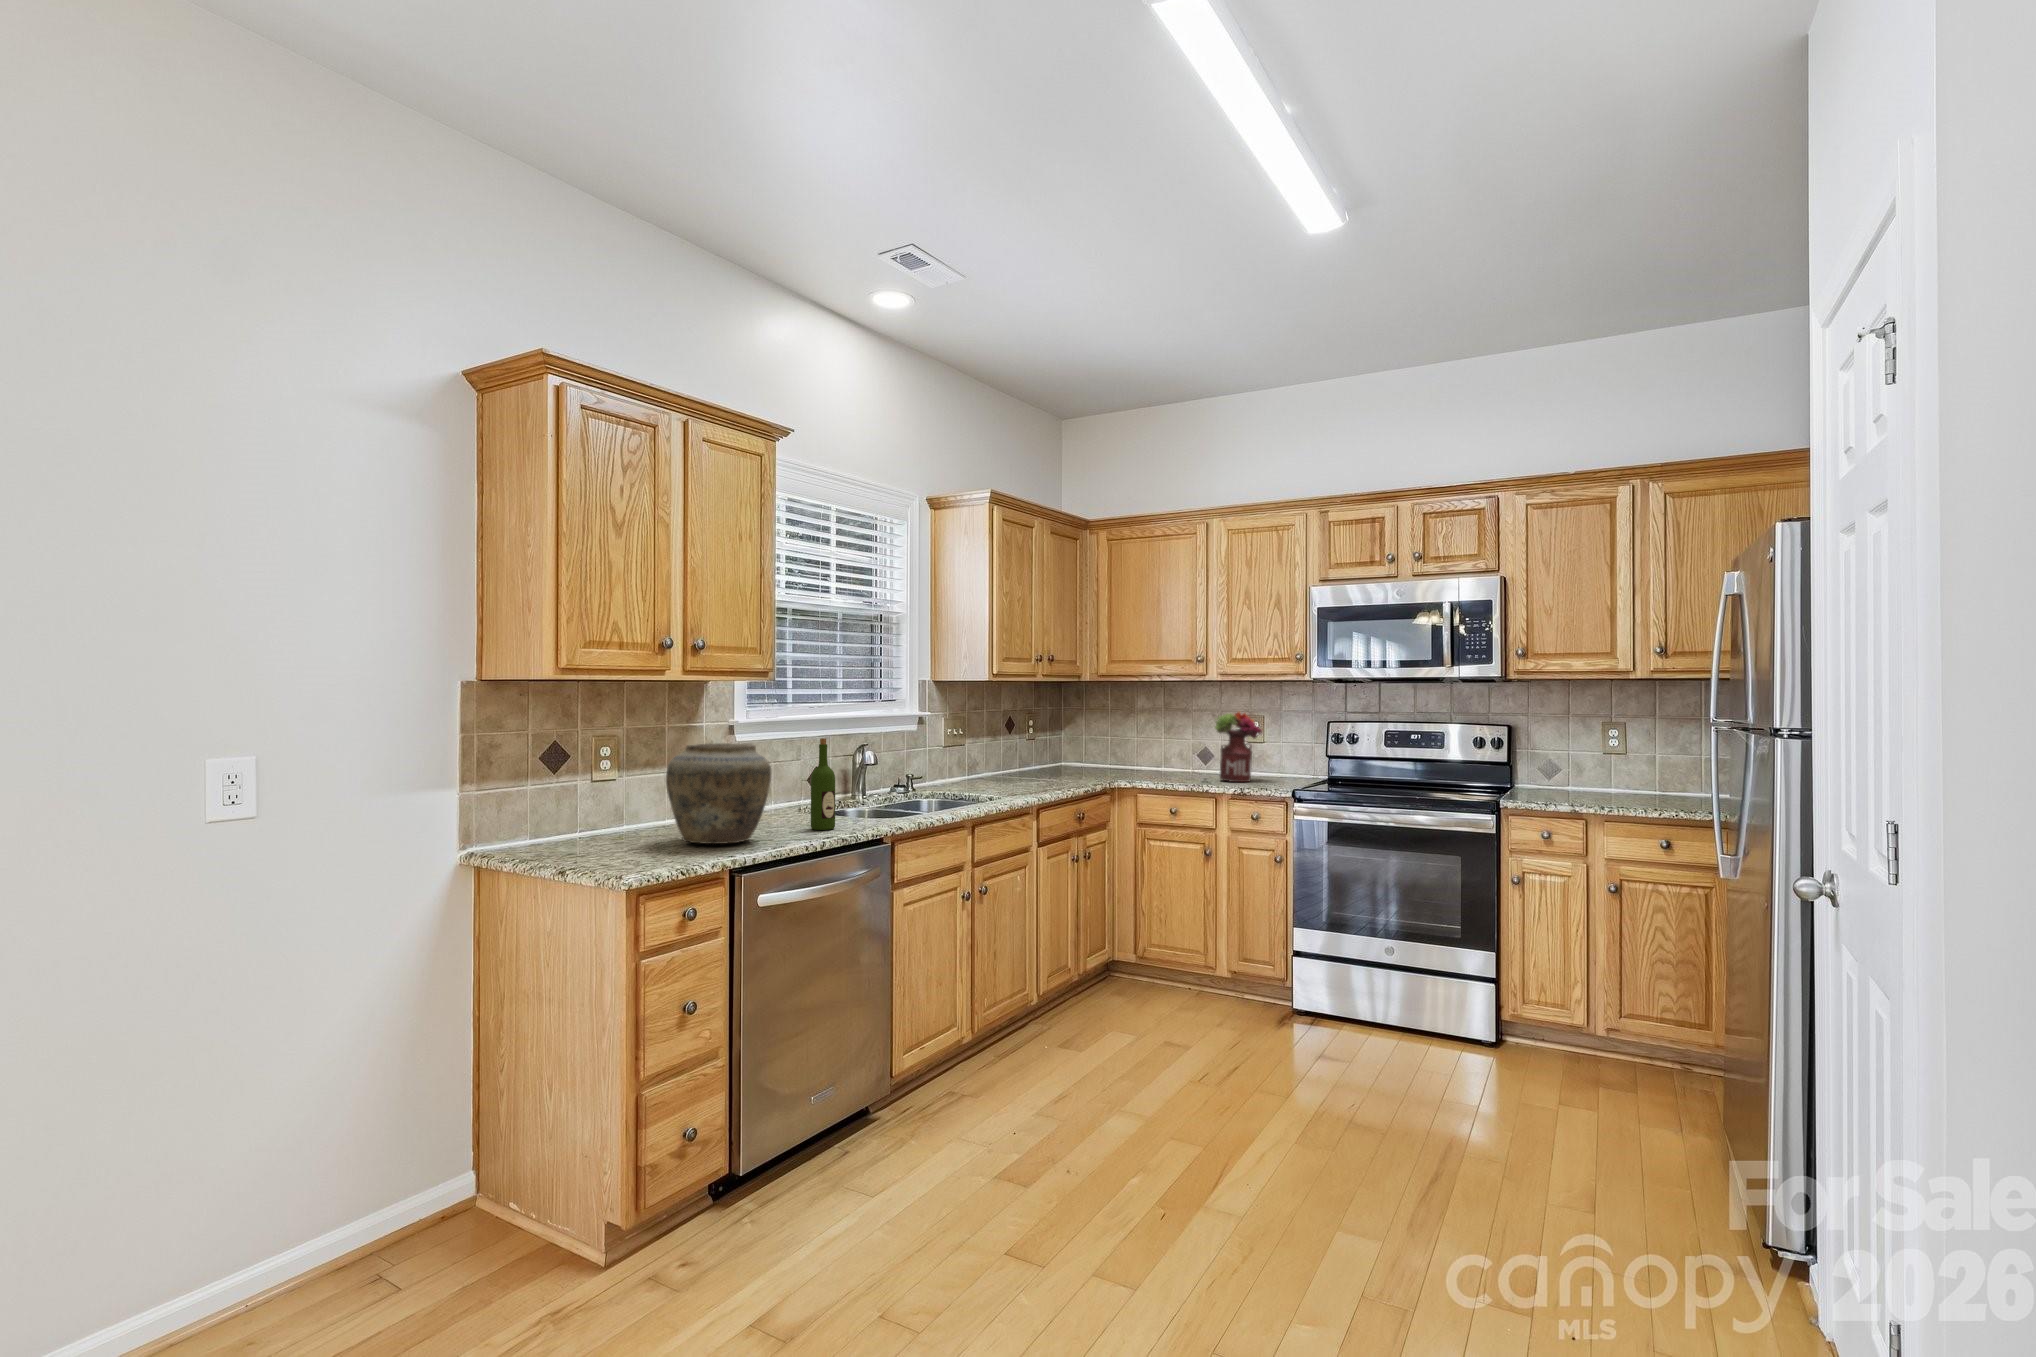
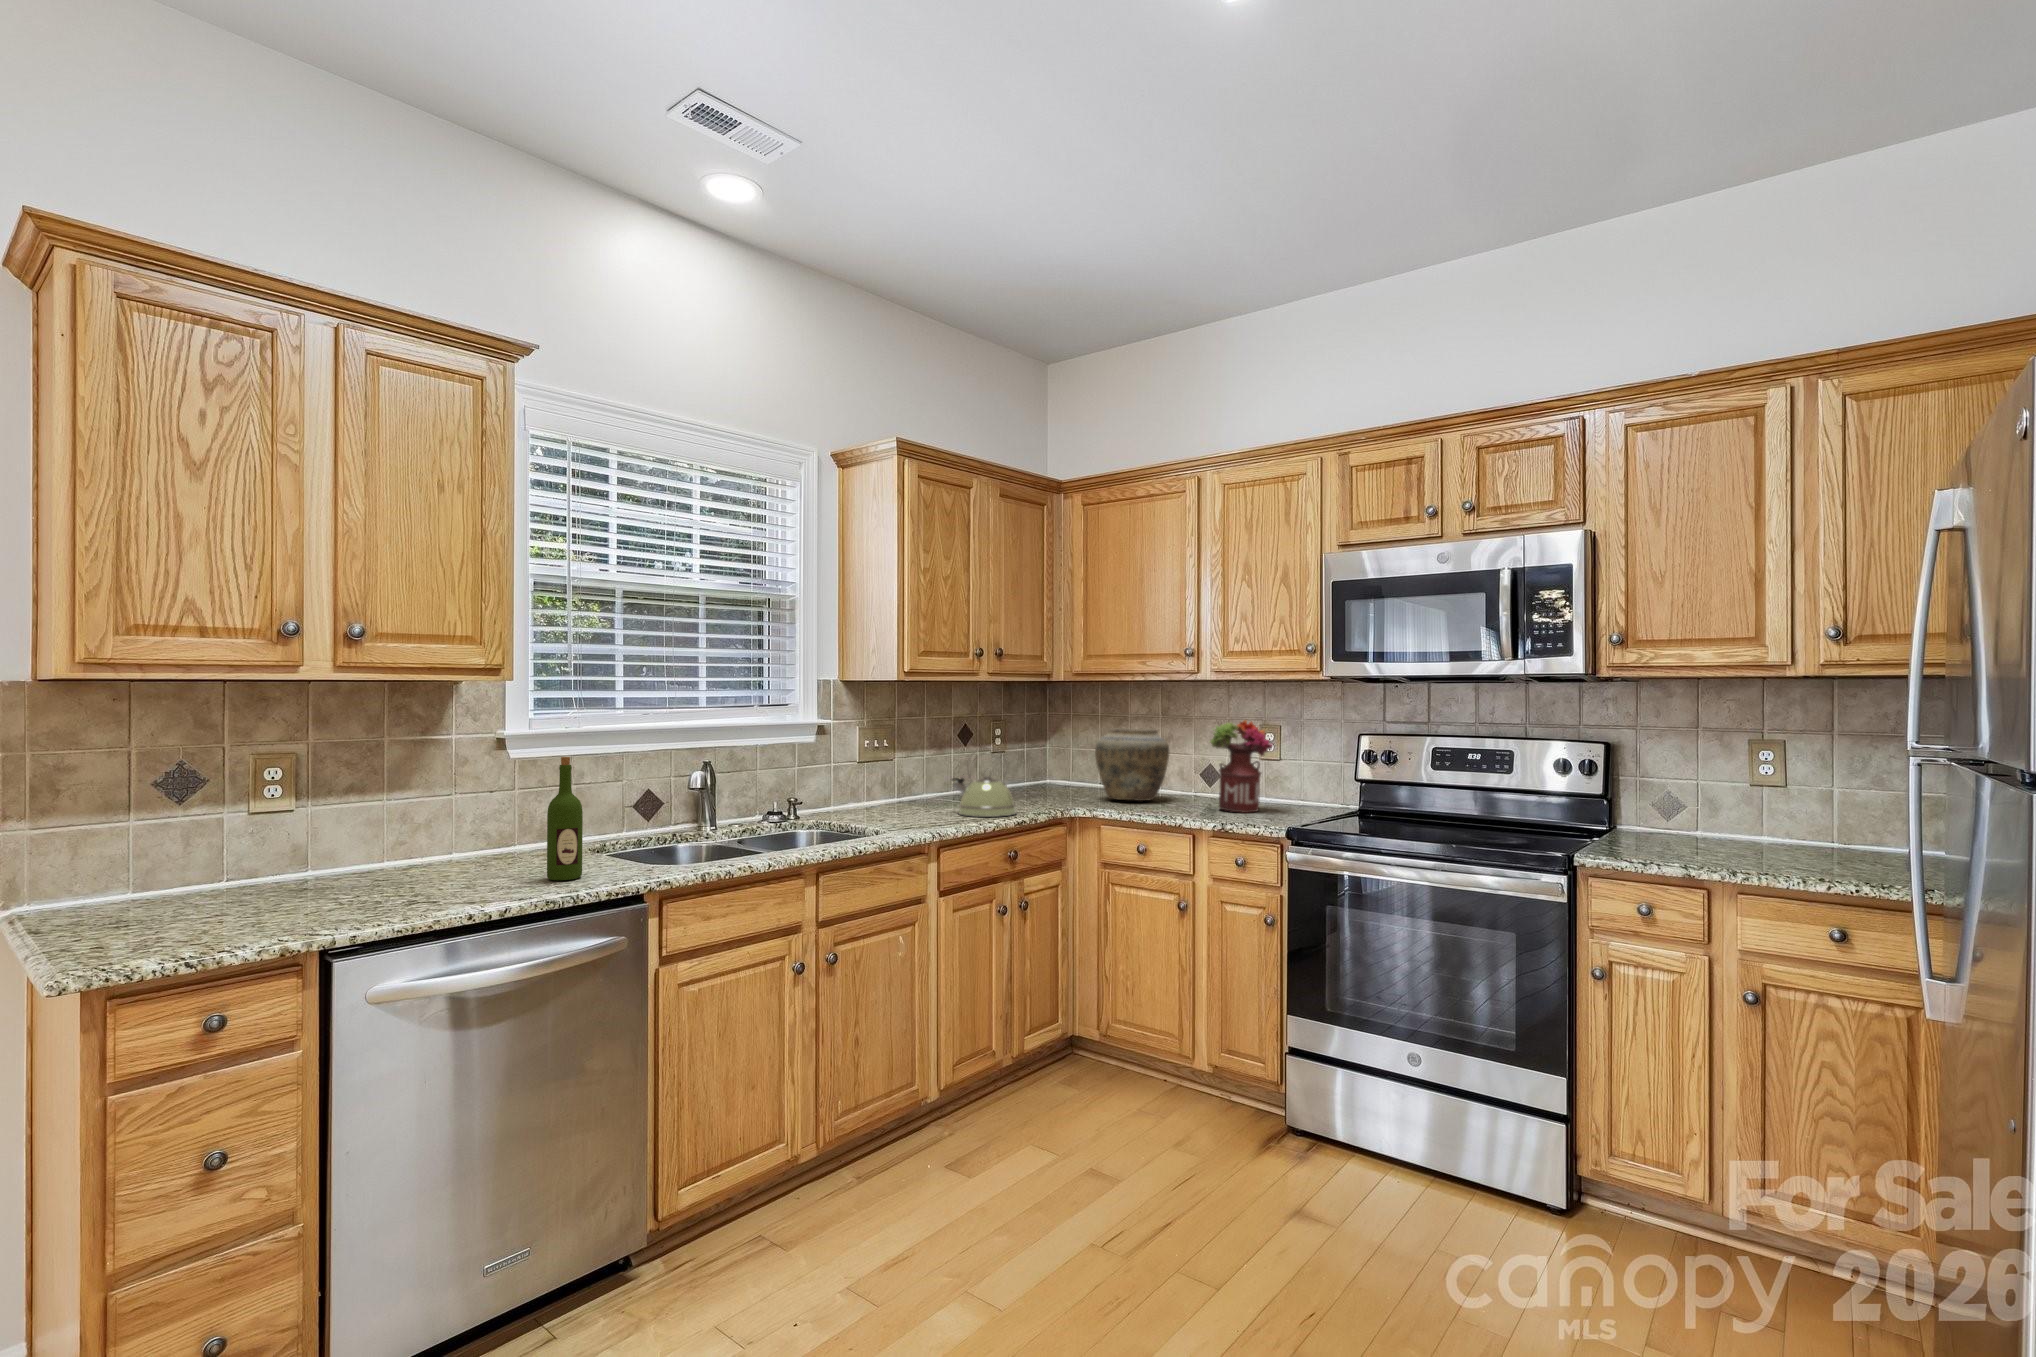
kettle: none [1021,733,1073,788] -> present [952,747,1016,817]
vase: present [666,743,771,844] -> present [1095,729,1169,801]

